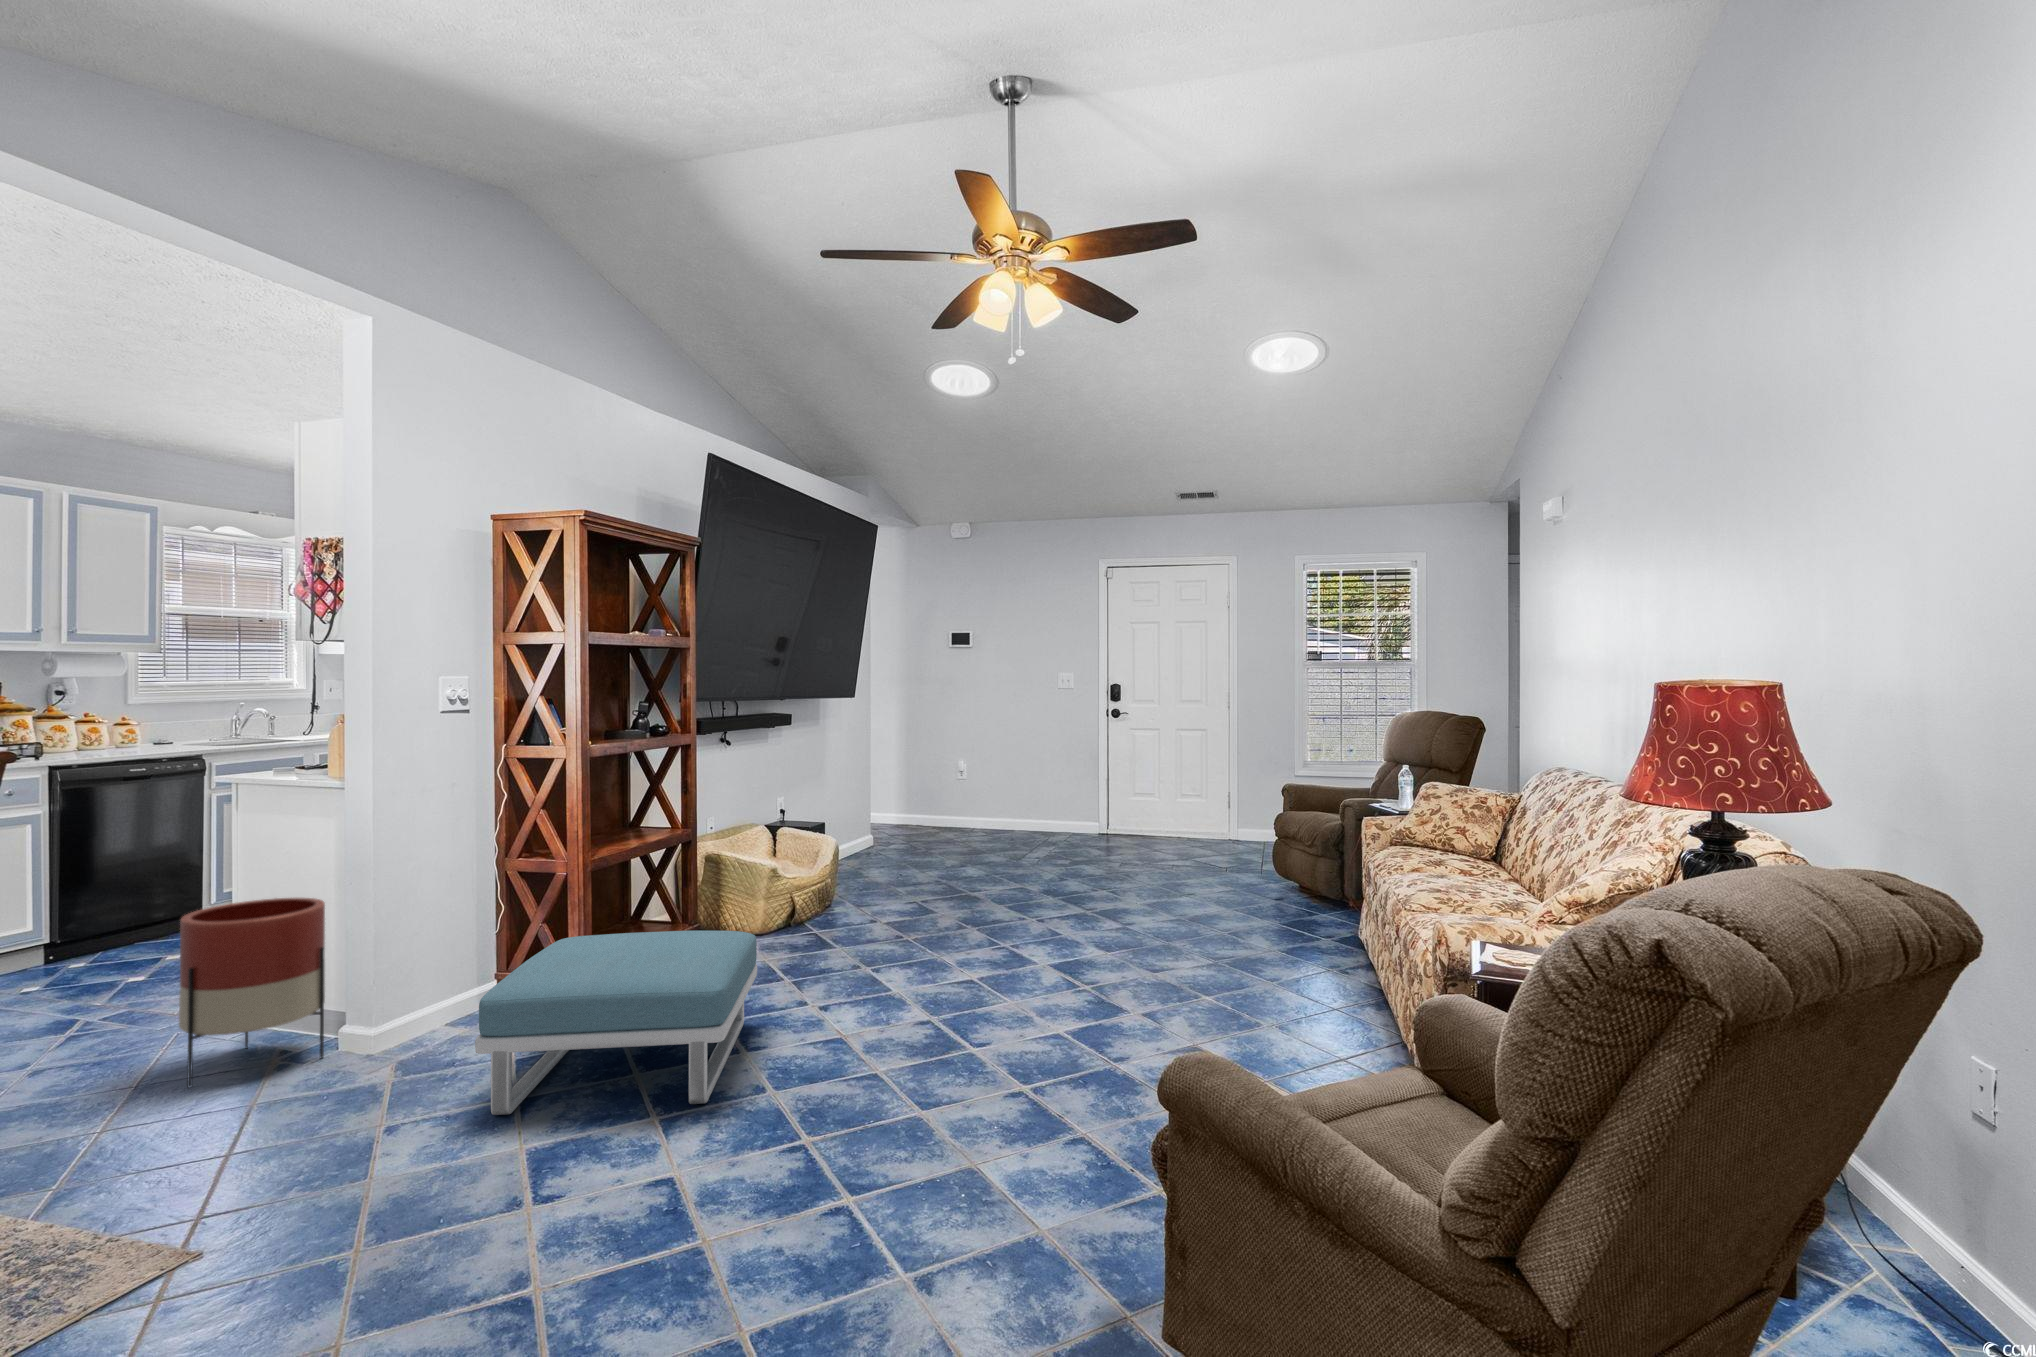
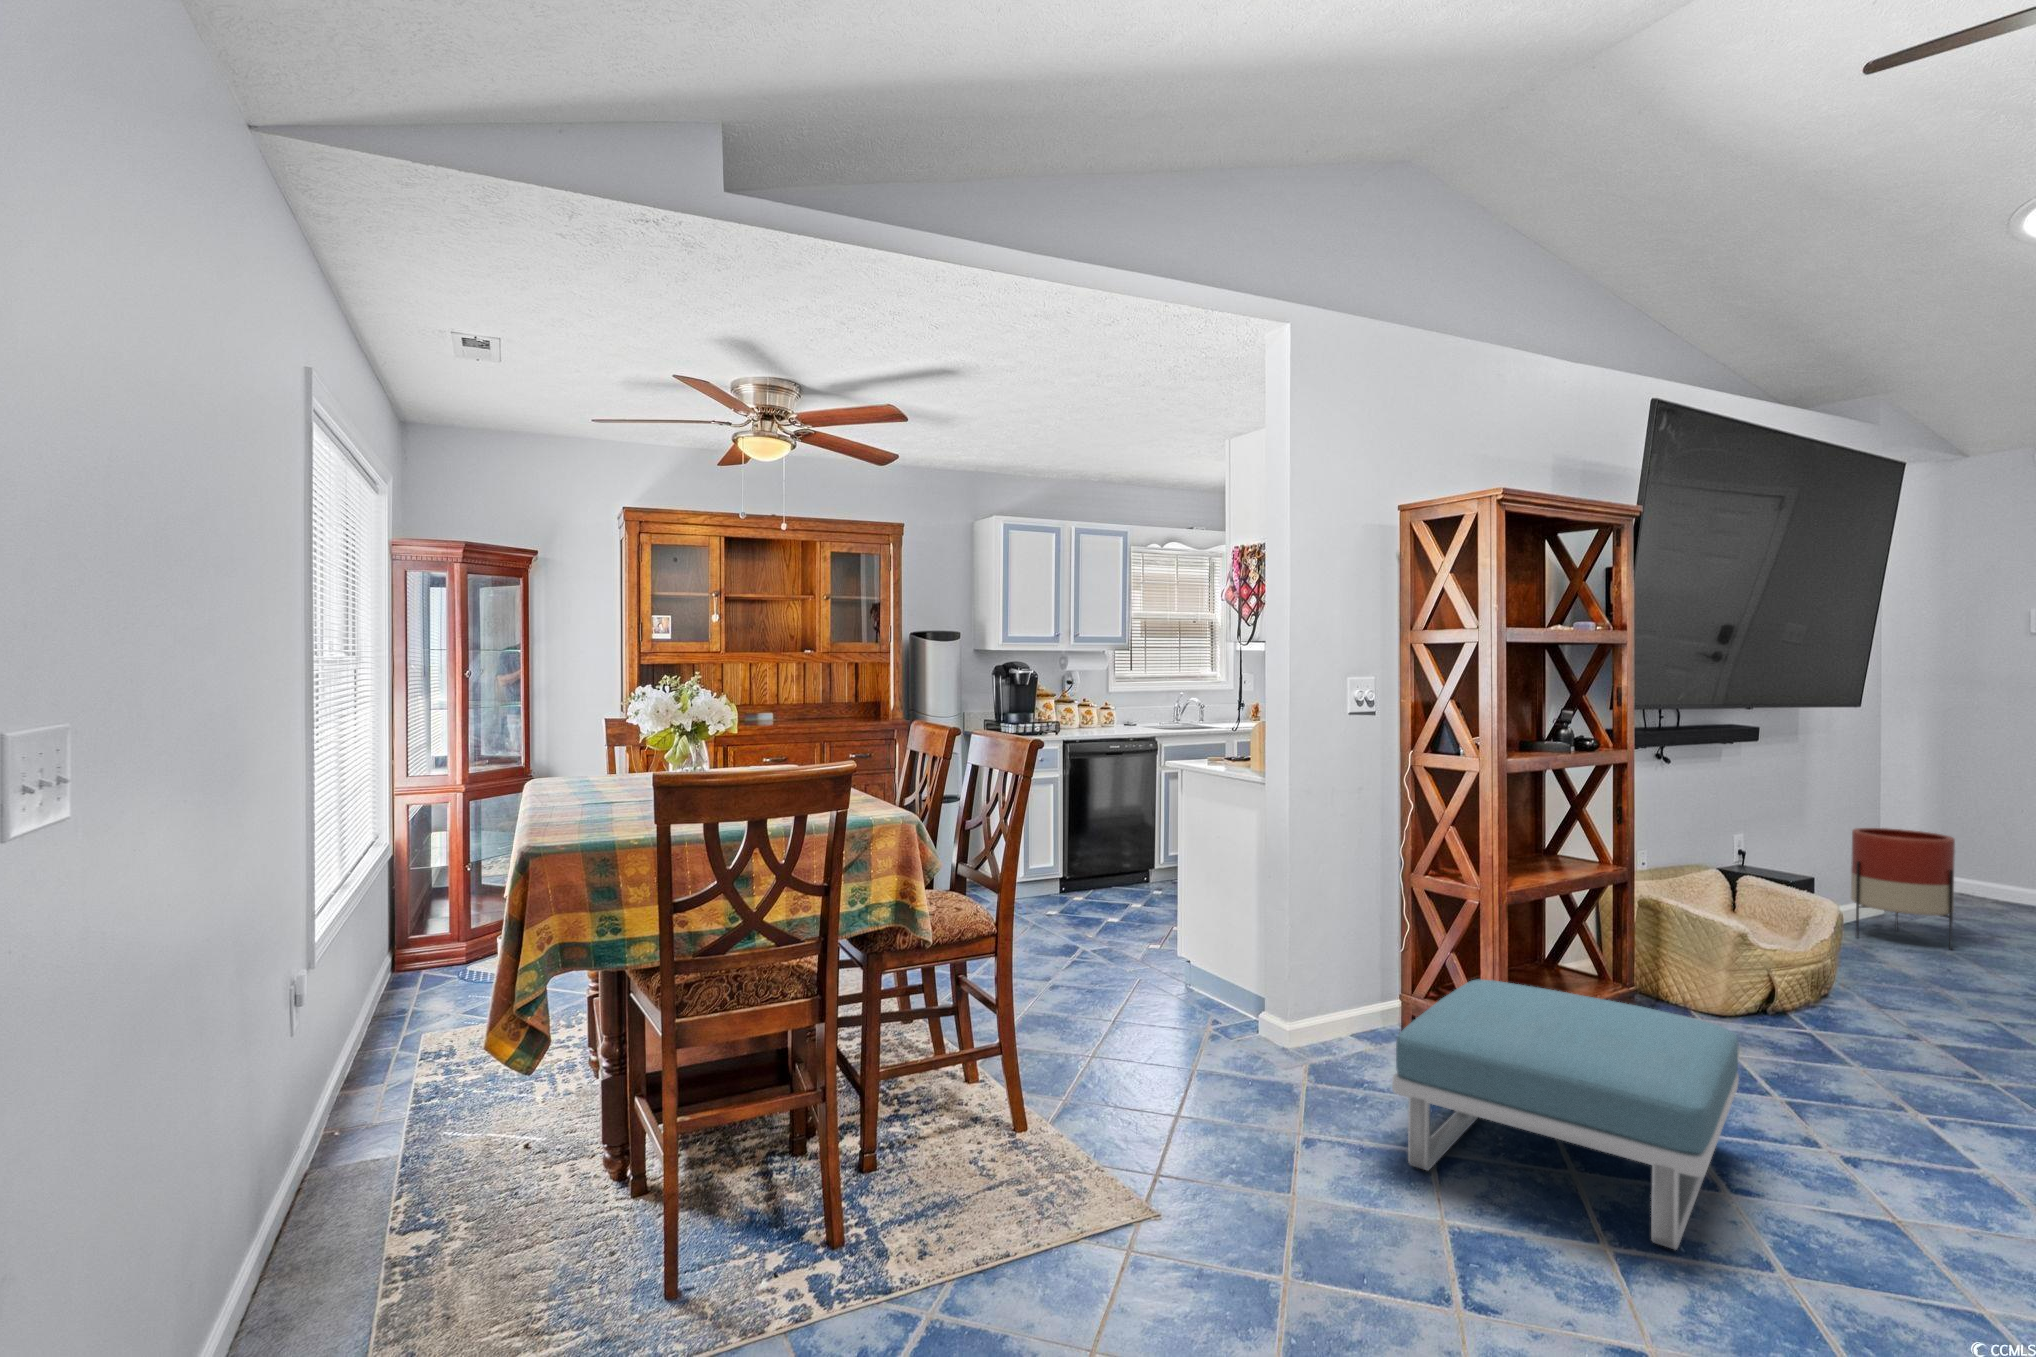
planter: present [179,898,325,1087] -> present [1851,828,1955,949]

